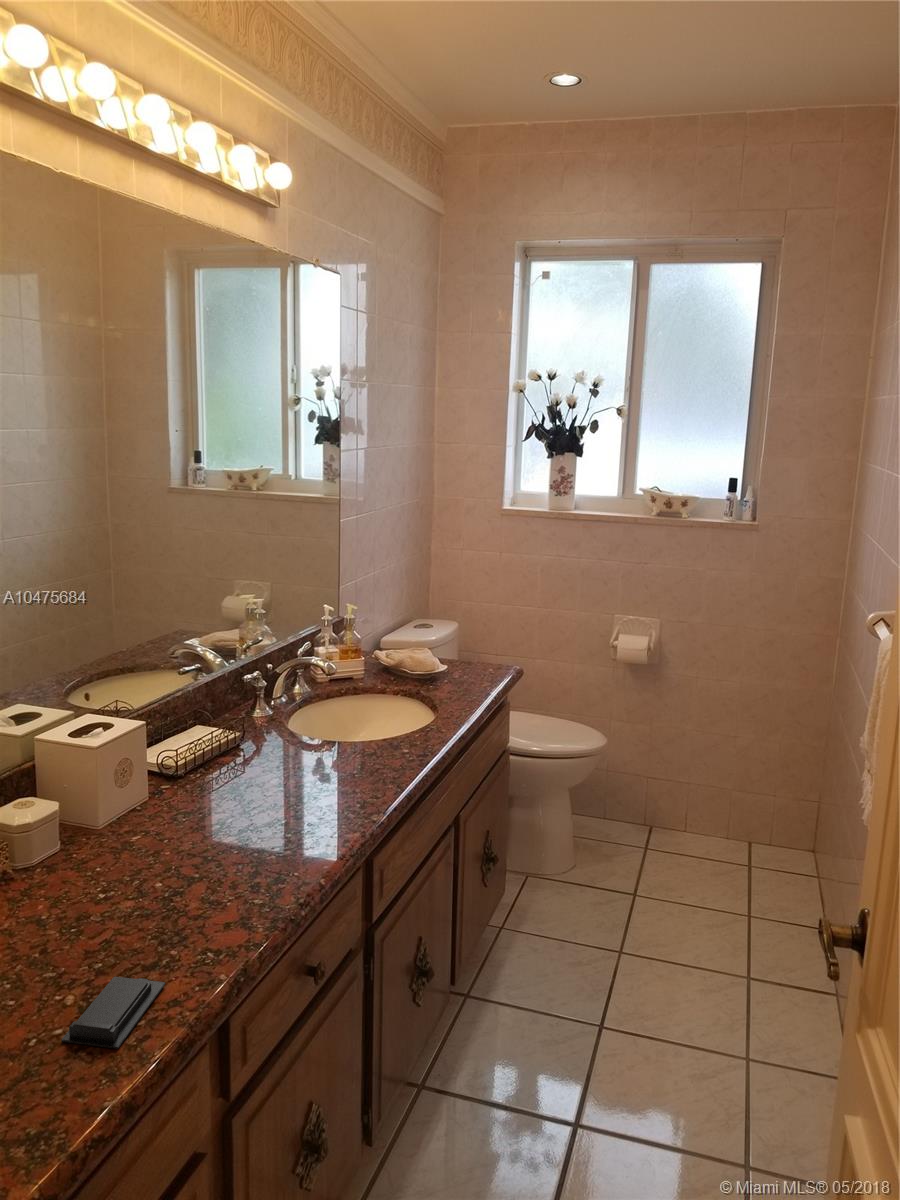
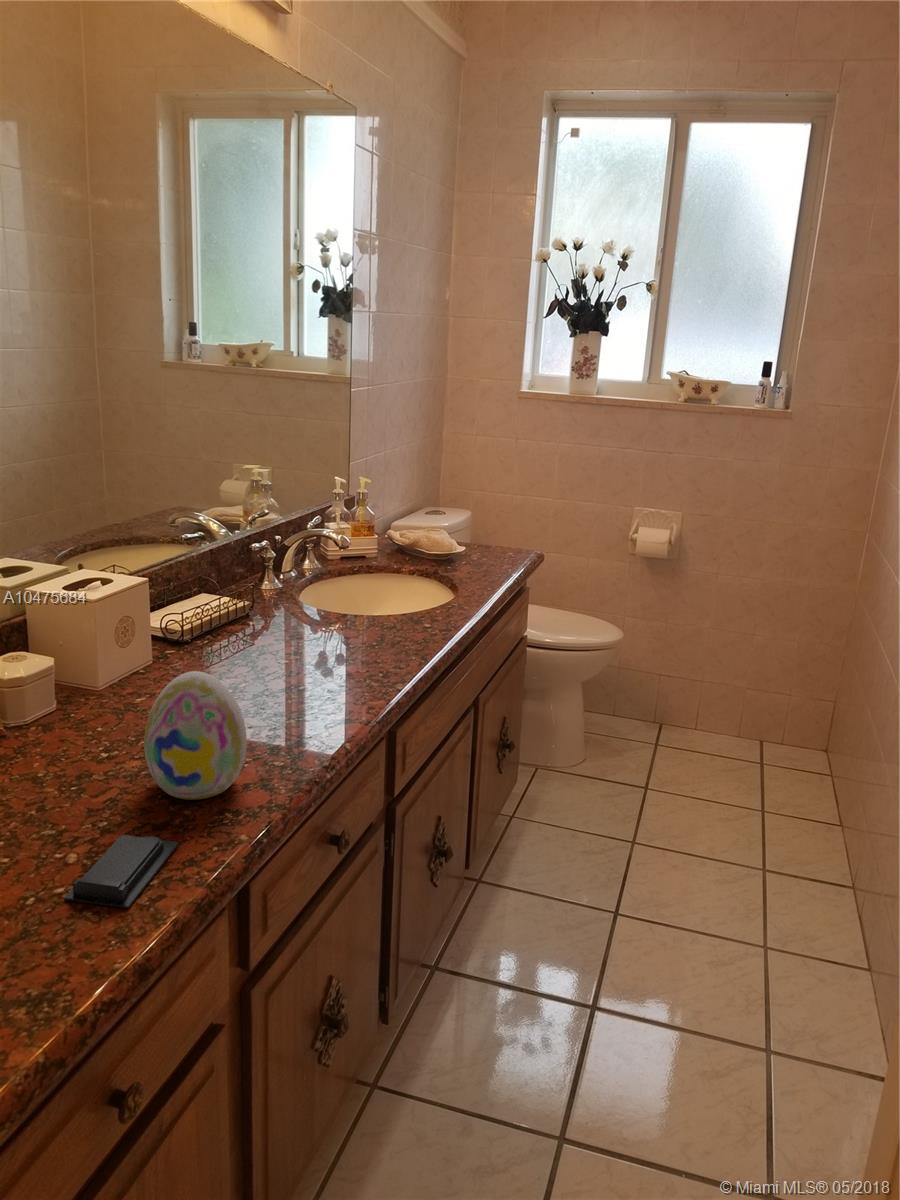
decorative egg: none [136,821,229,939] -> present [144,671,247,800]

